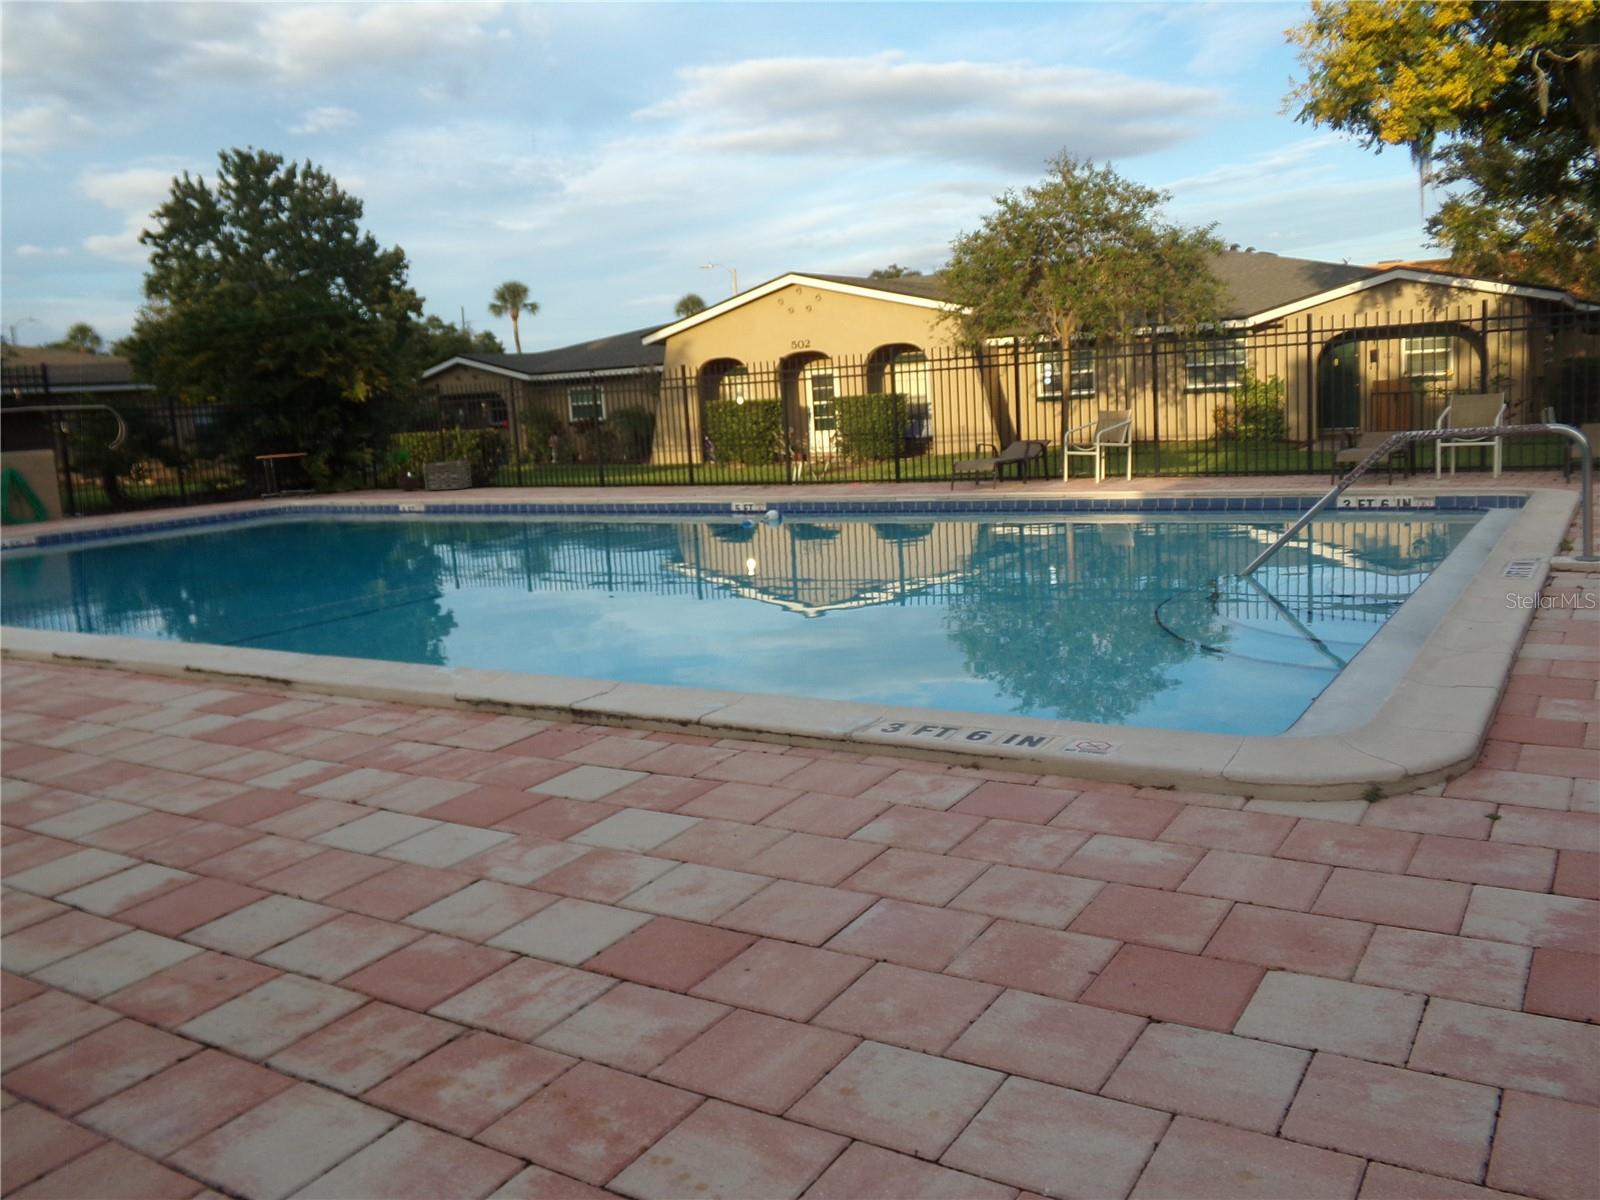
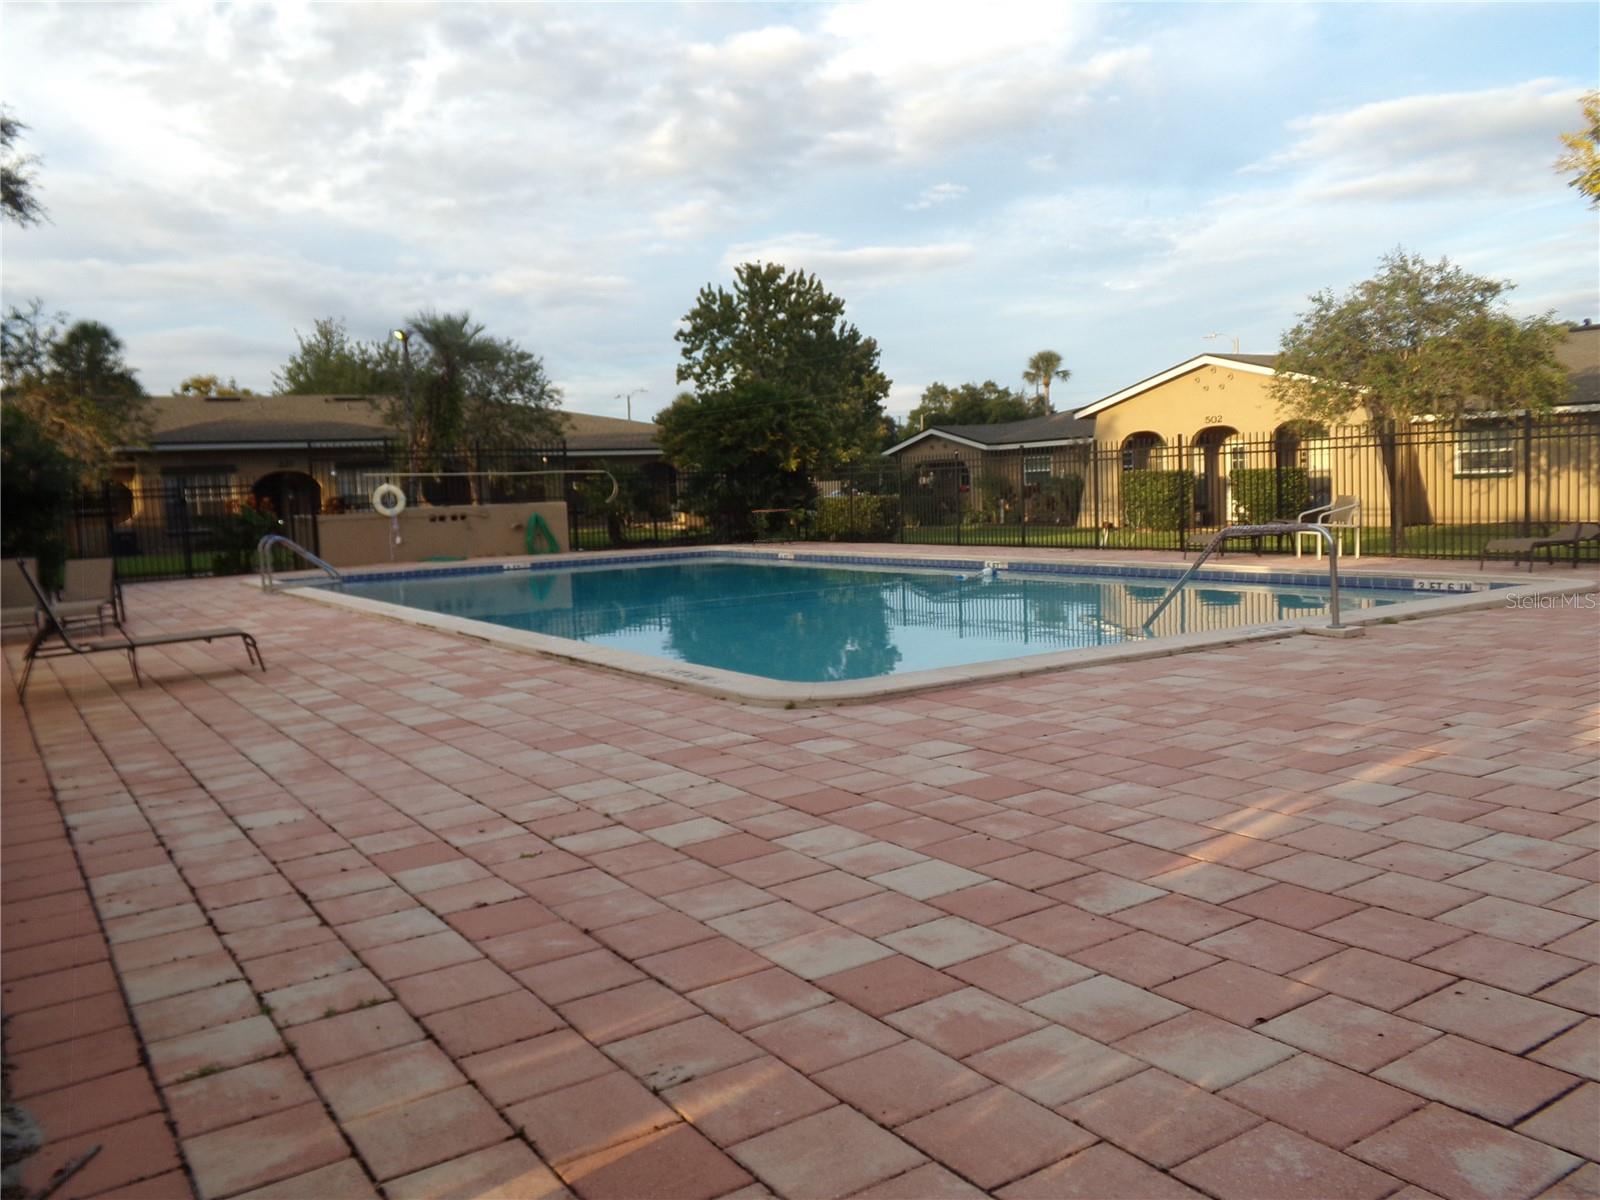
potted tree: present [388,447,418,491] -> none [847,504,873,542]
basket: present [423,460,472,491] -> none [876,517,915,543]

